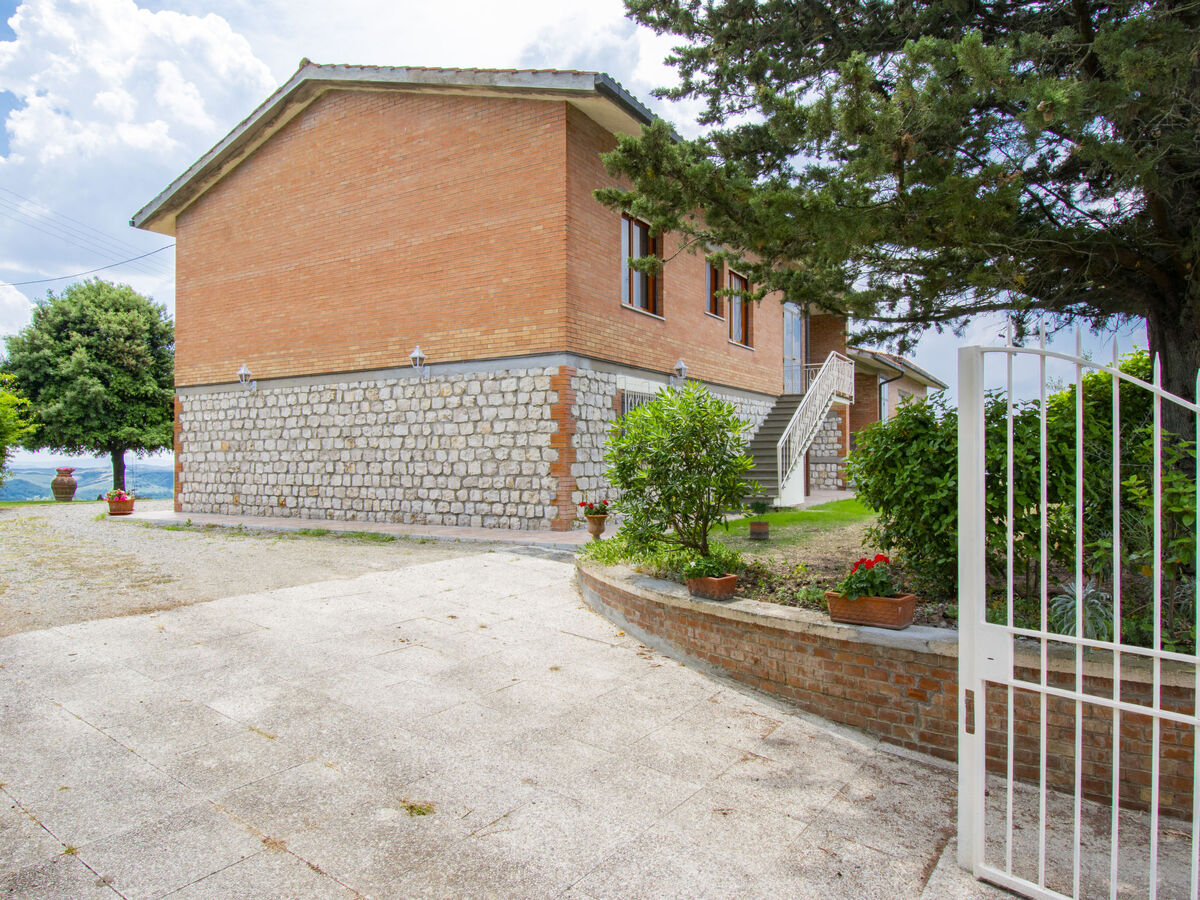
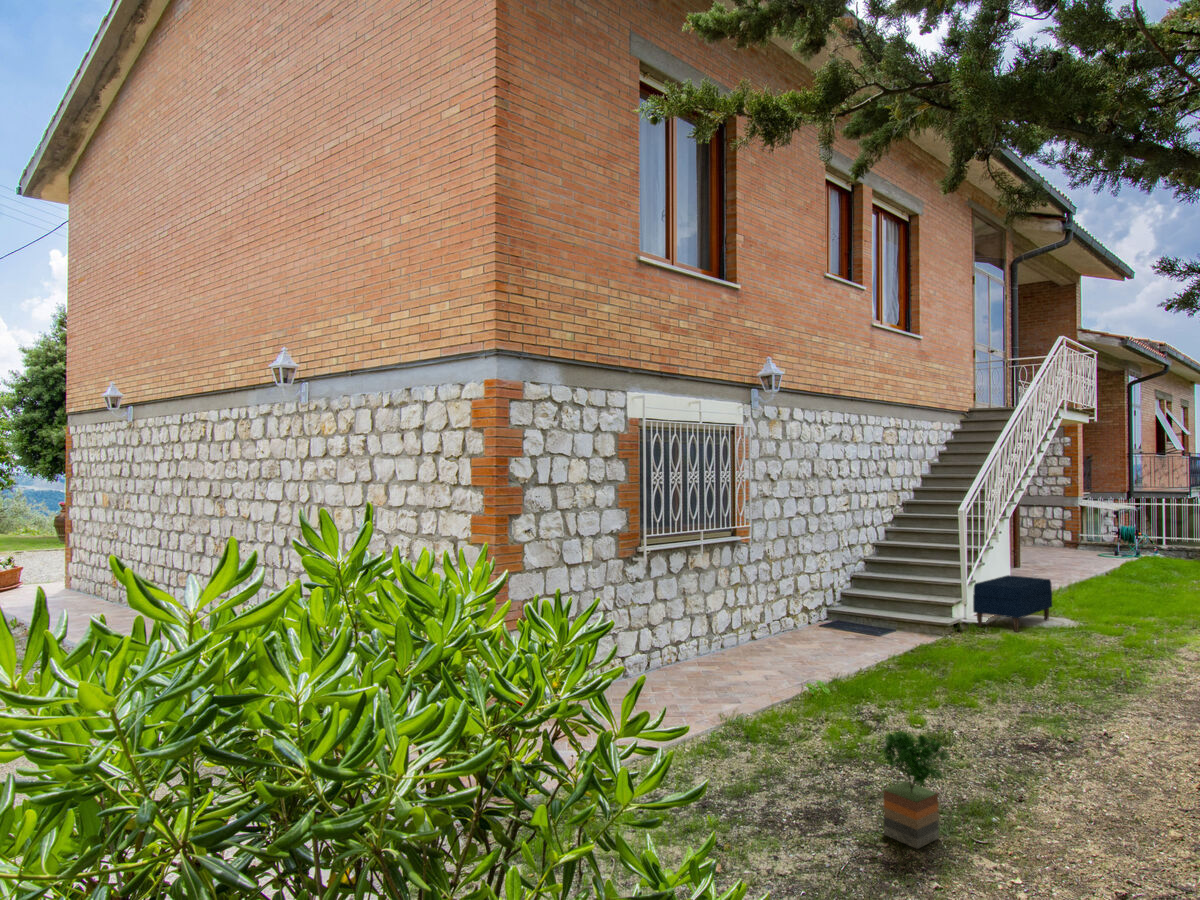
bench: none [782,484,822,509] -> present [973,575,1052,632]

